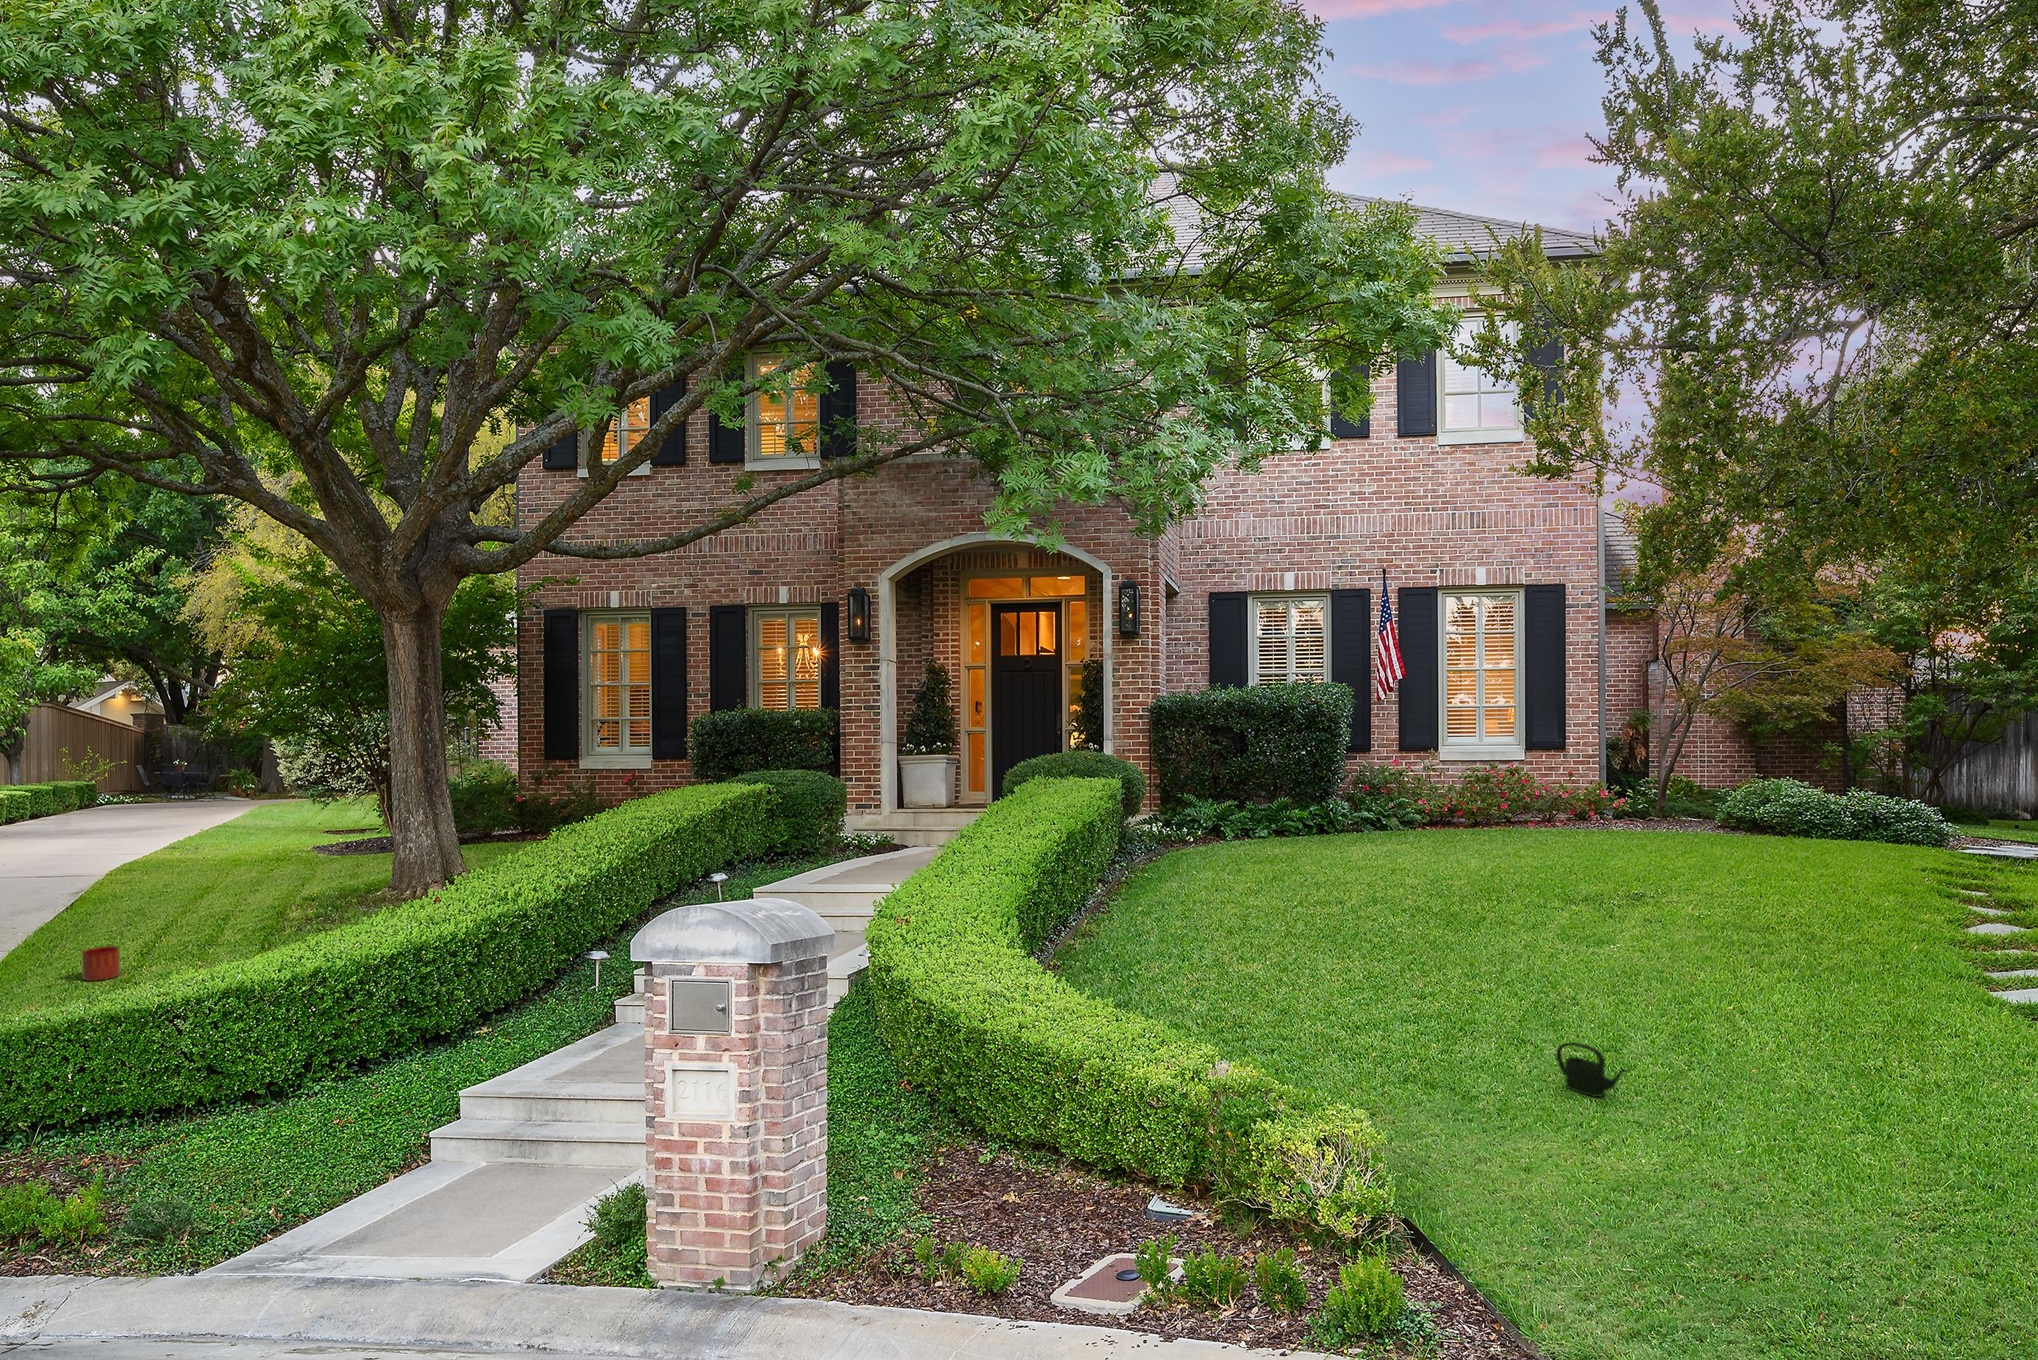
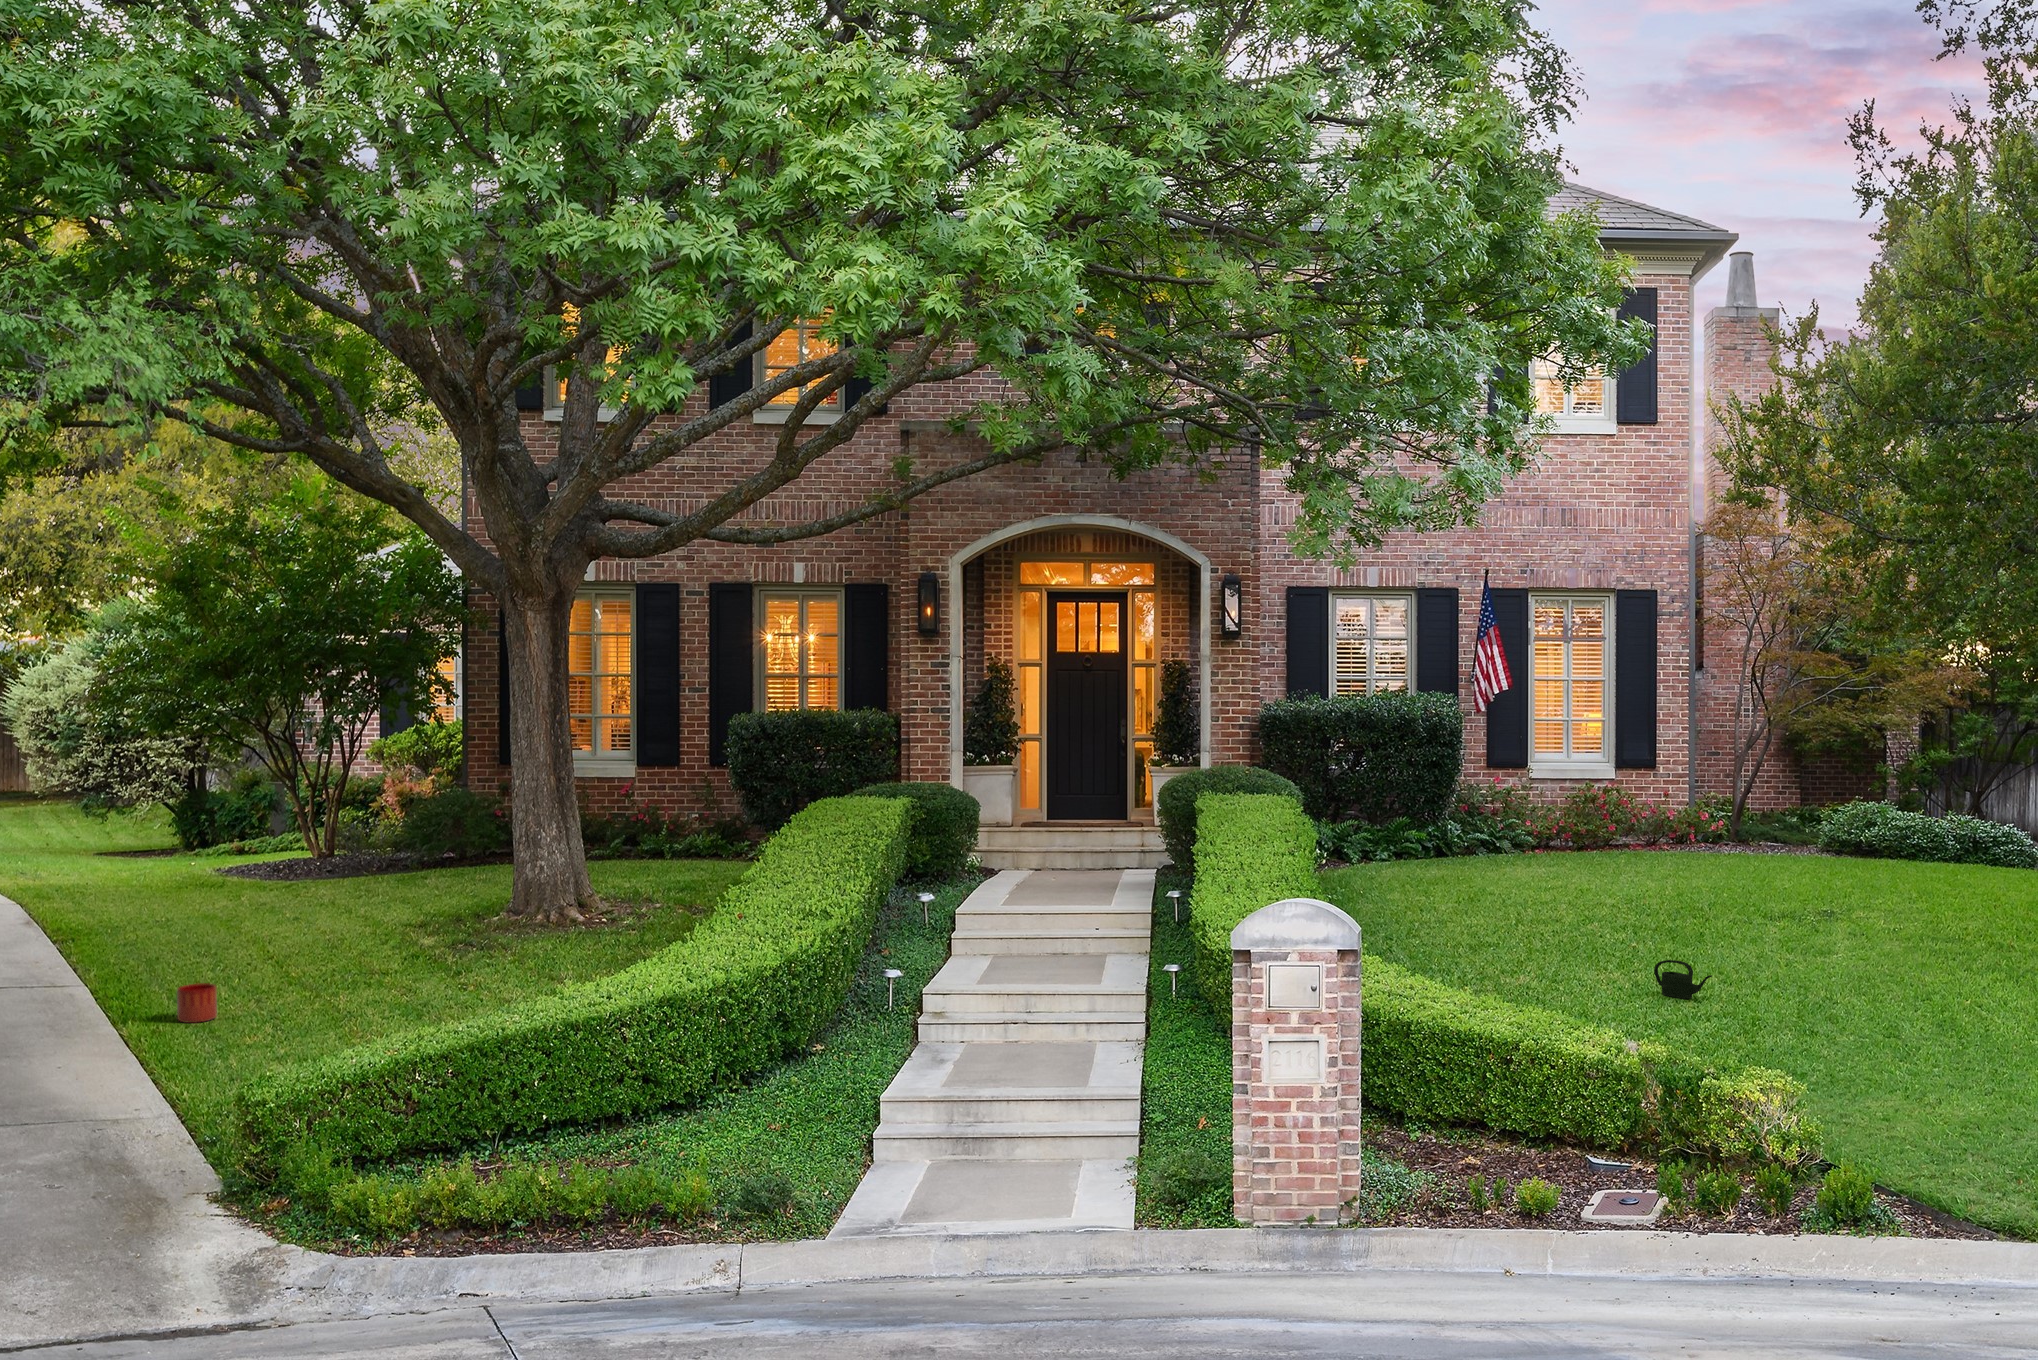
watering can: present [1556,1042,1628,1097] -> present [1654,960,1712,999]

